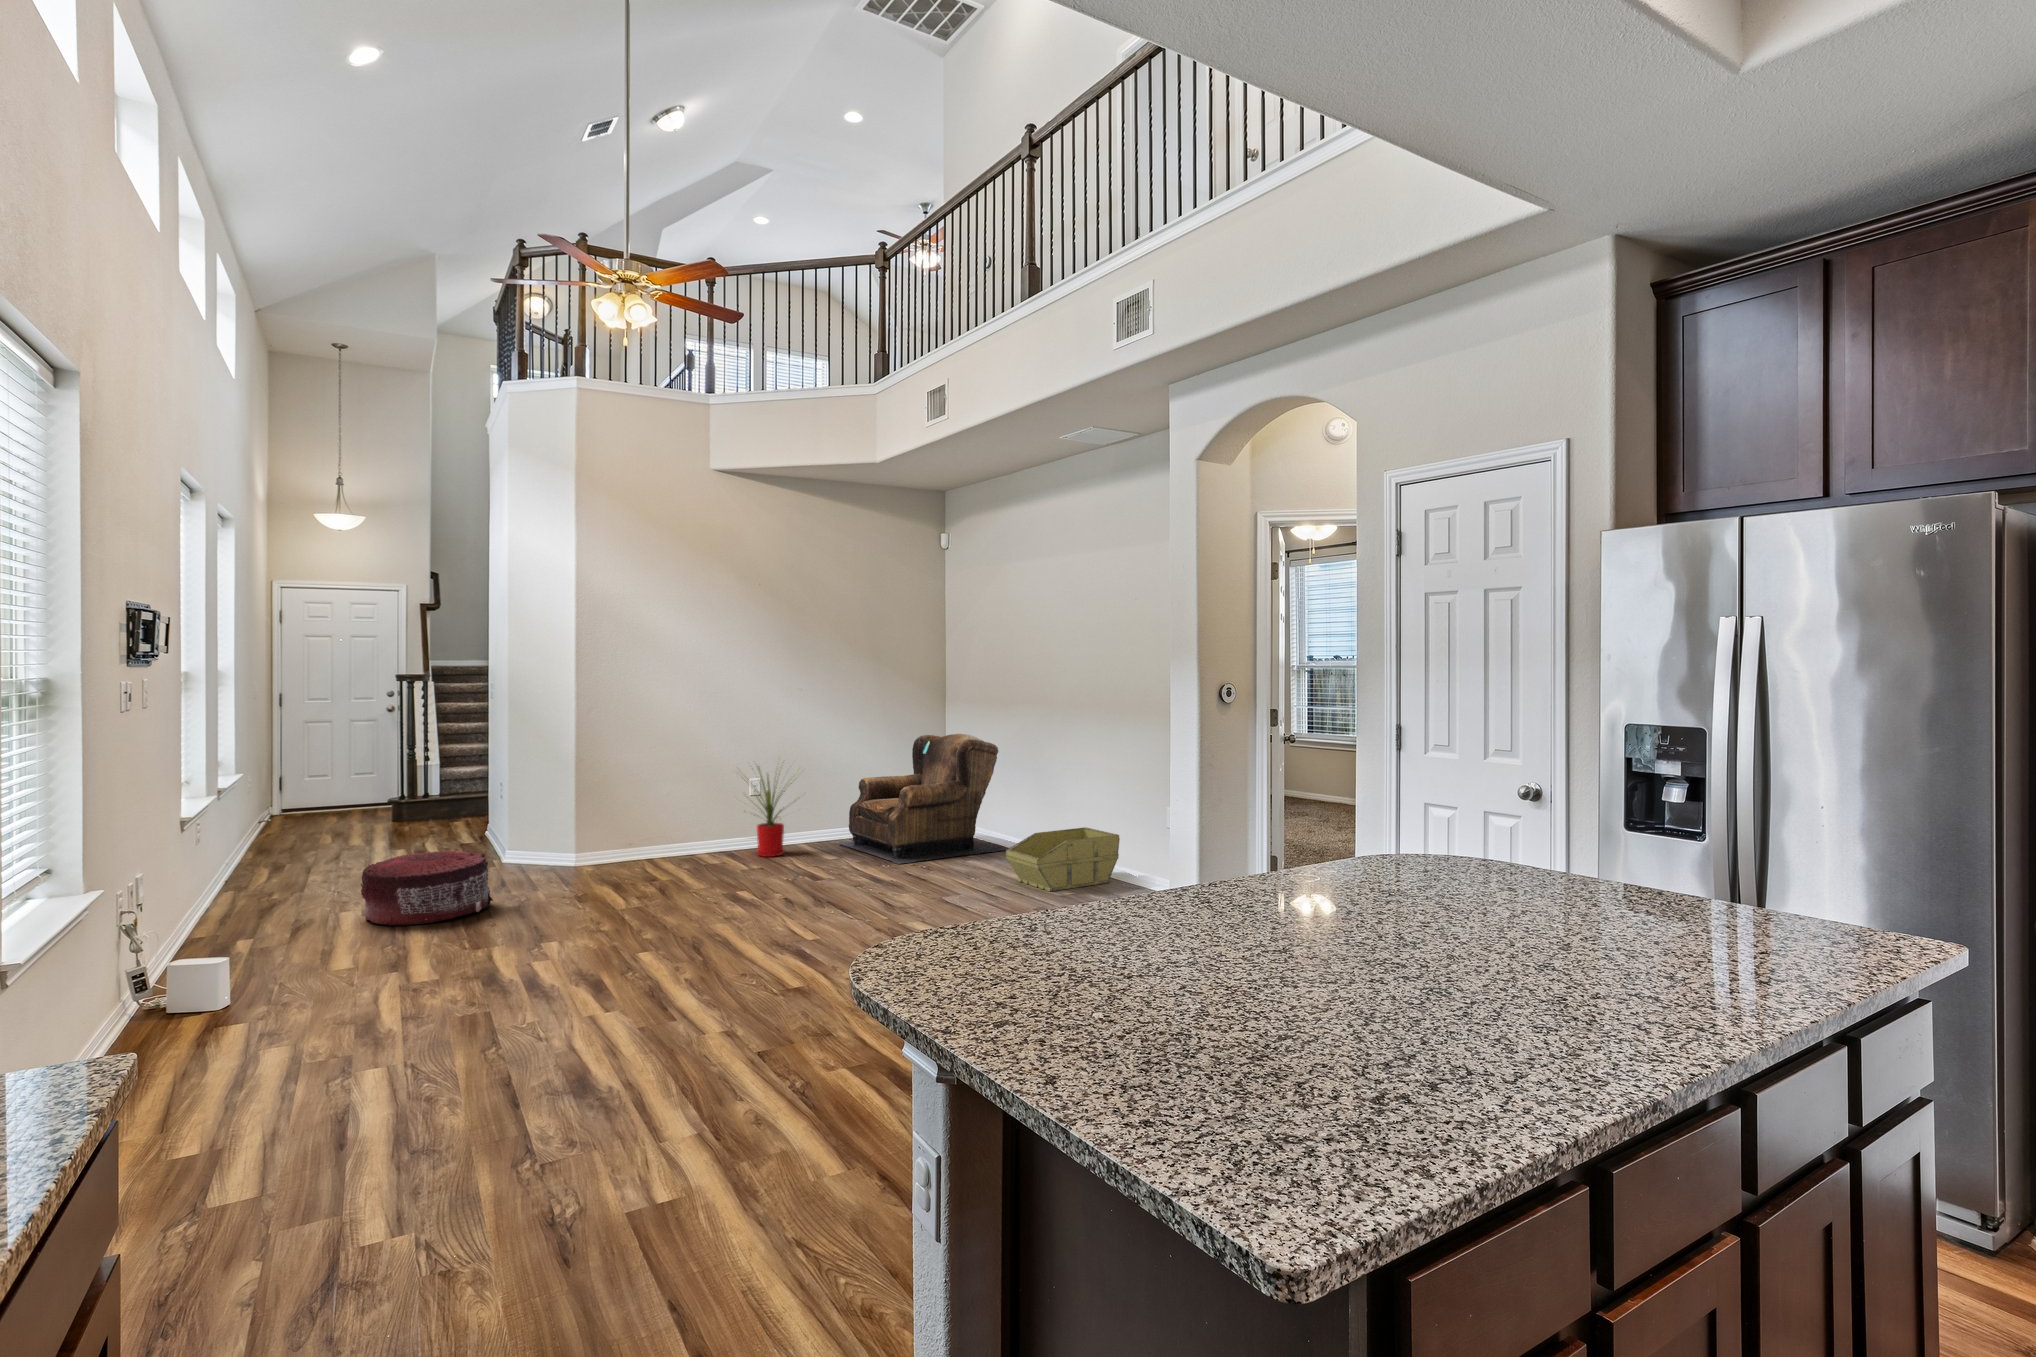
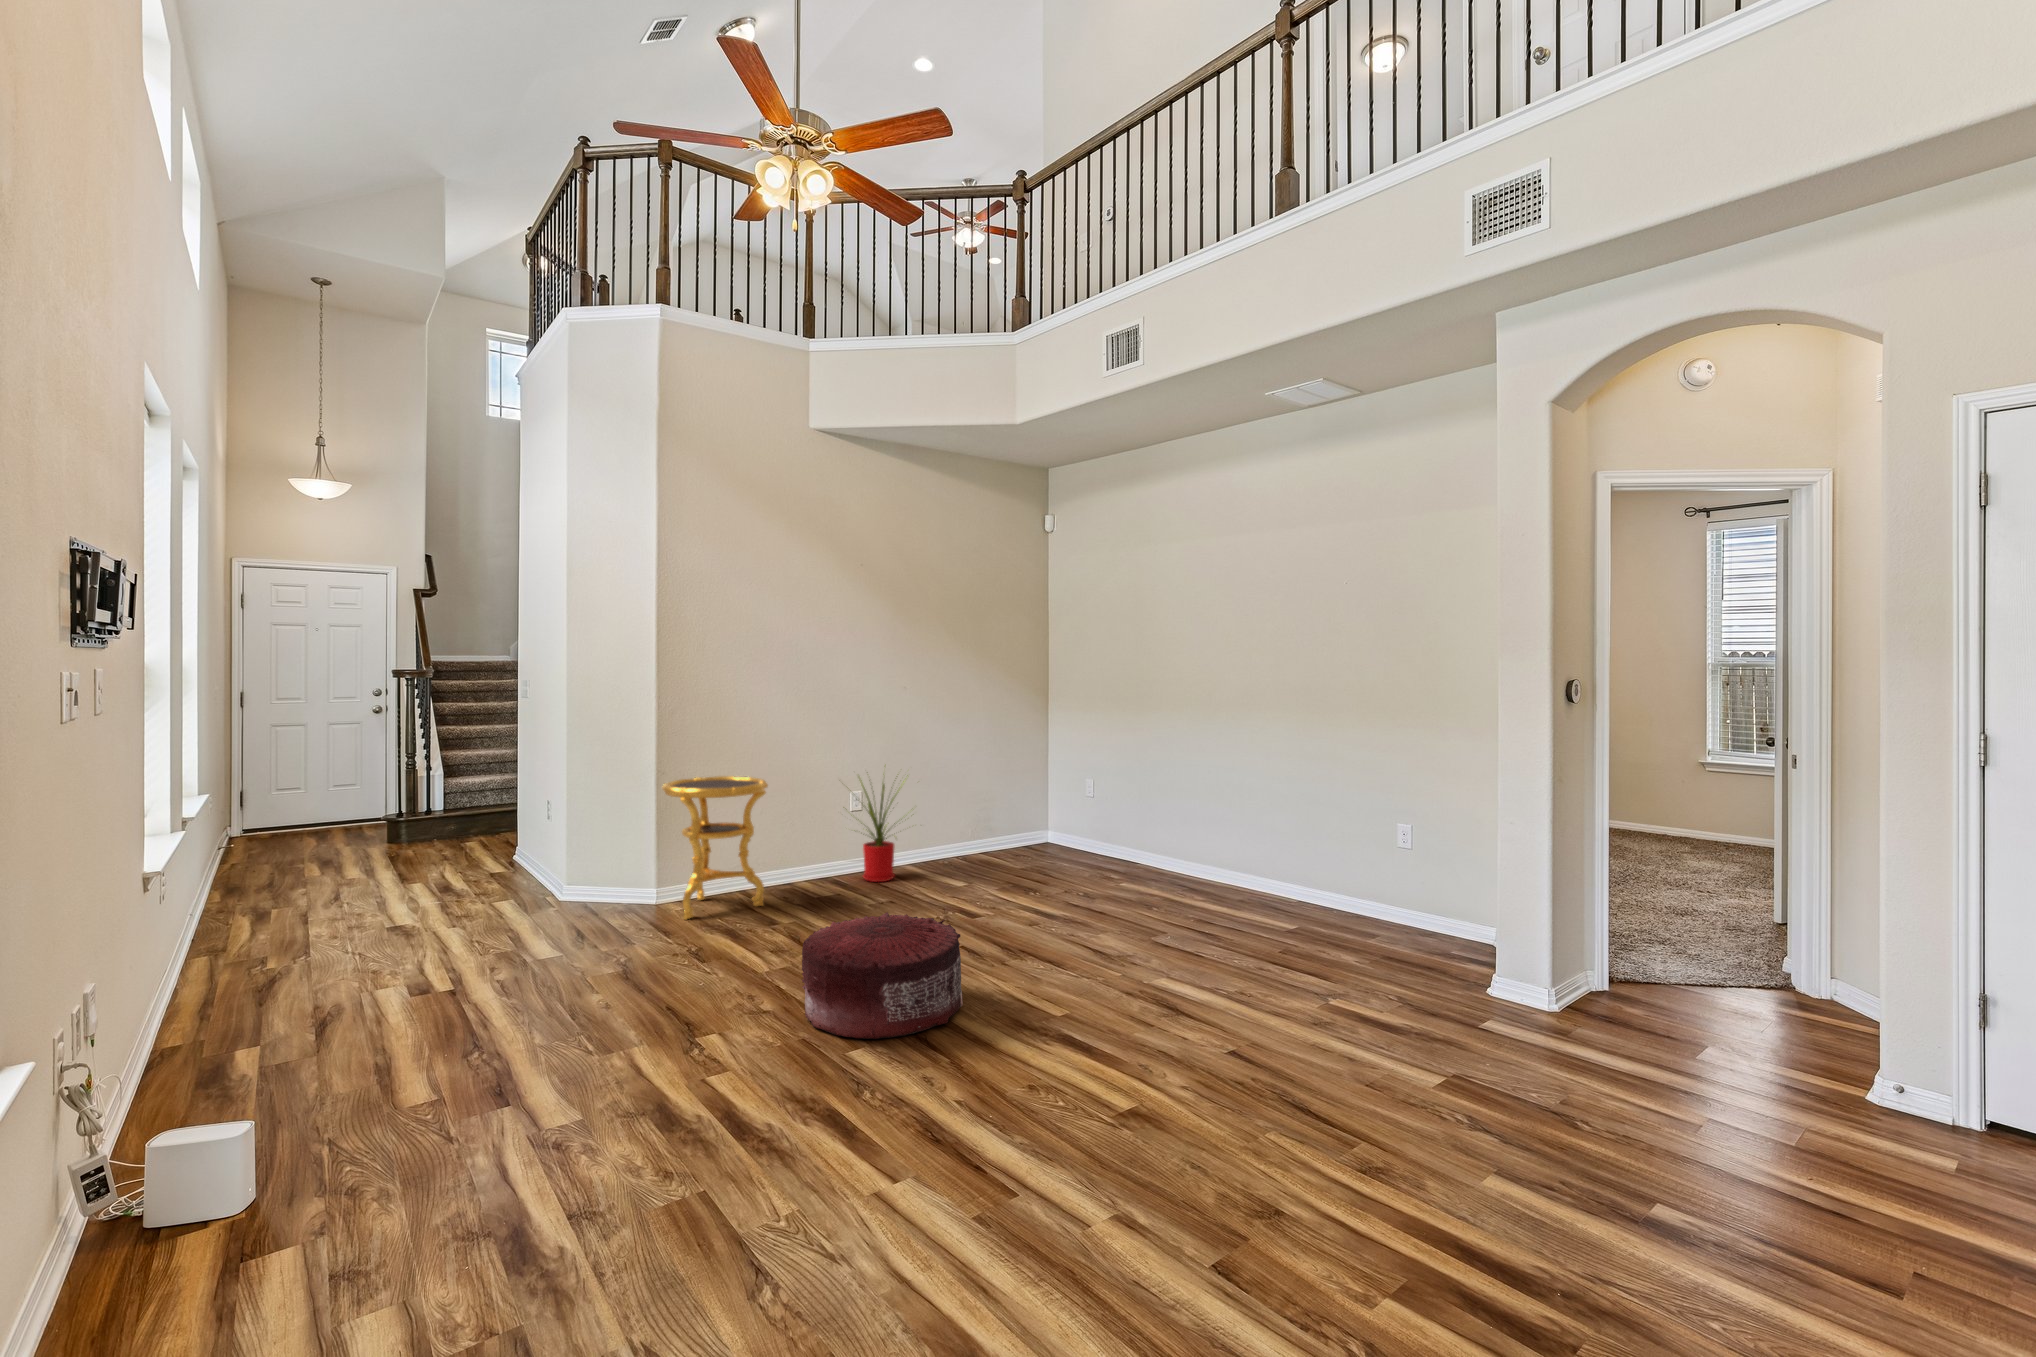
armchair: present [839,734,1008,864] -> none [943,736,1146,888]
side table: none [576,764,663,878] -> present [663,776,768,920]
storage bin: present [1005,827,1120,891] -> none [1193,843,1318,923]
pouf: present [361,850,493,925] -> present [802,912,963,1039]

